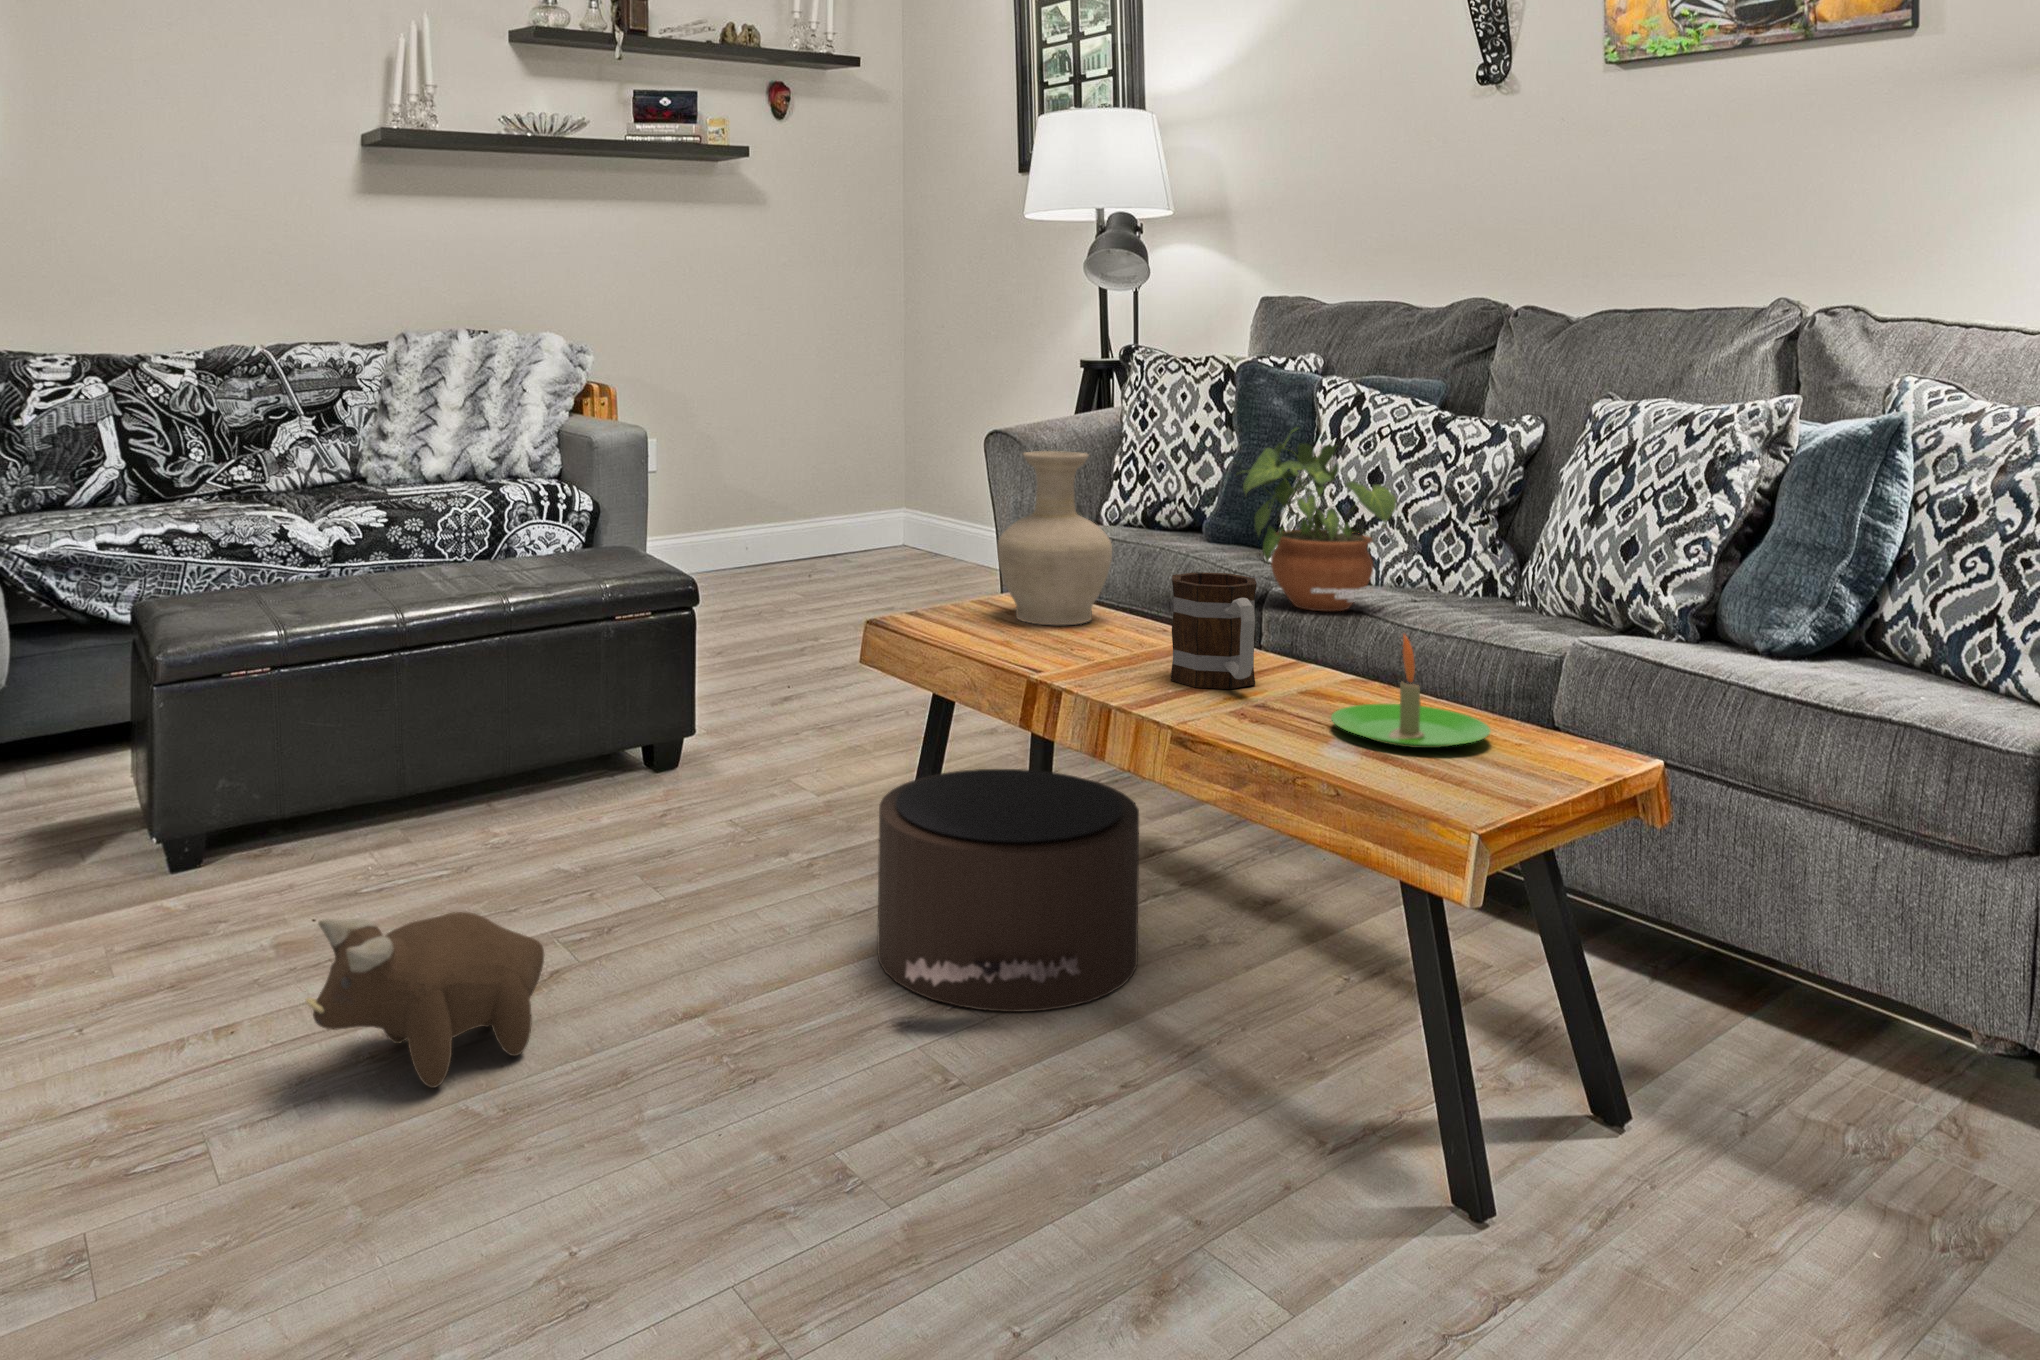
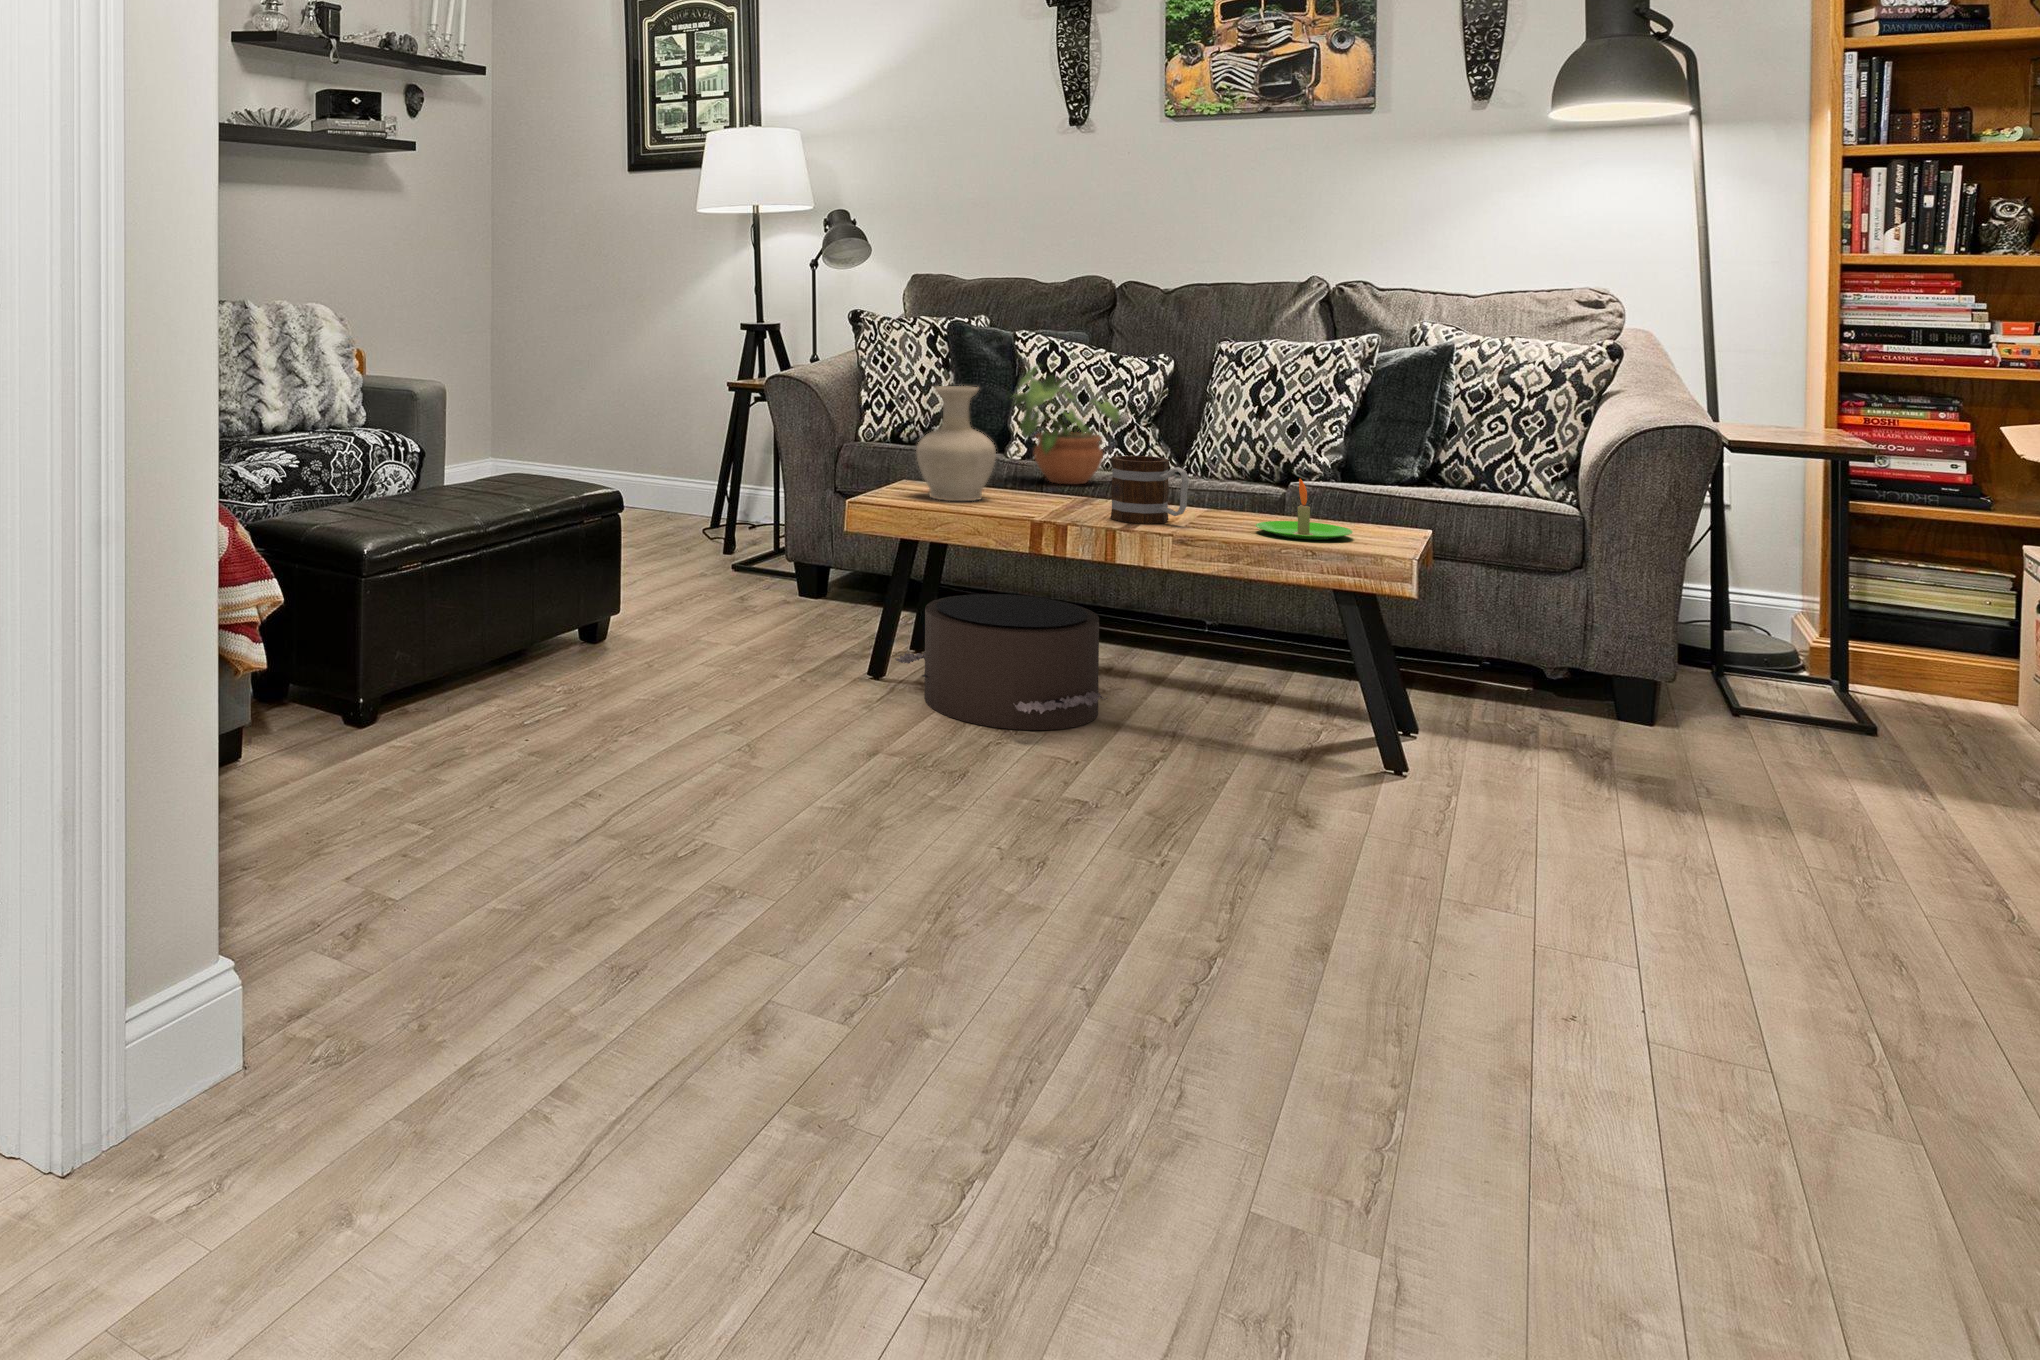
plush toy: present [306,912,544,1088] -> none [748,697,853,801]

